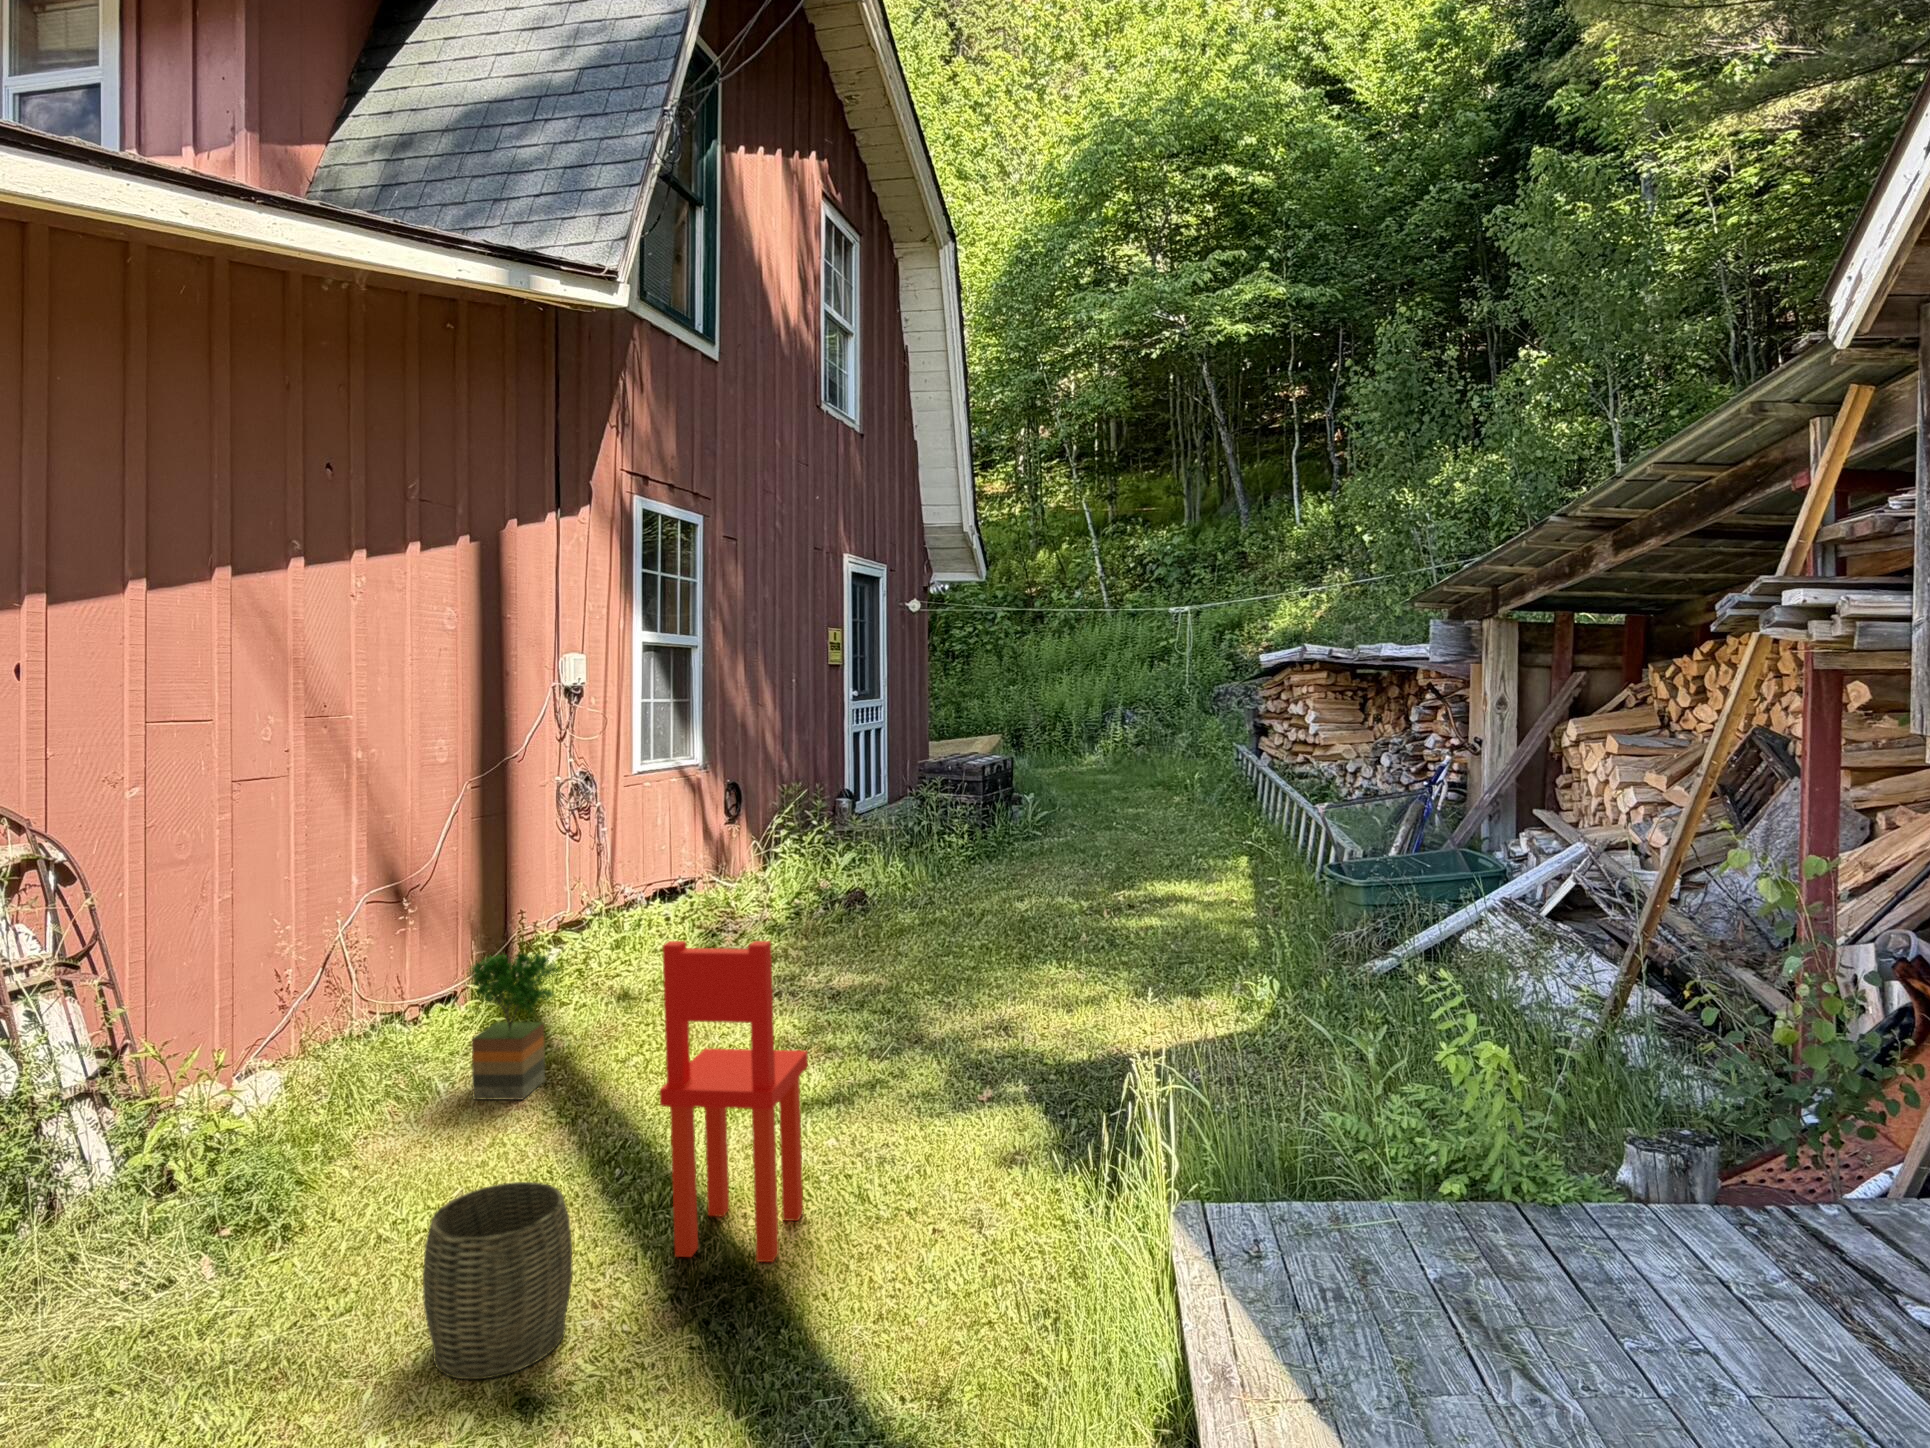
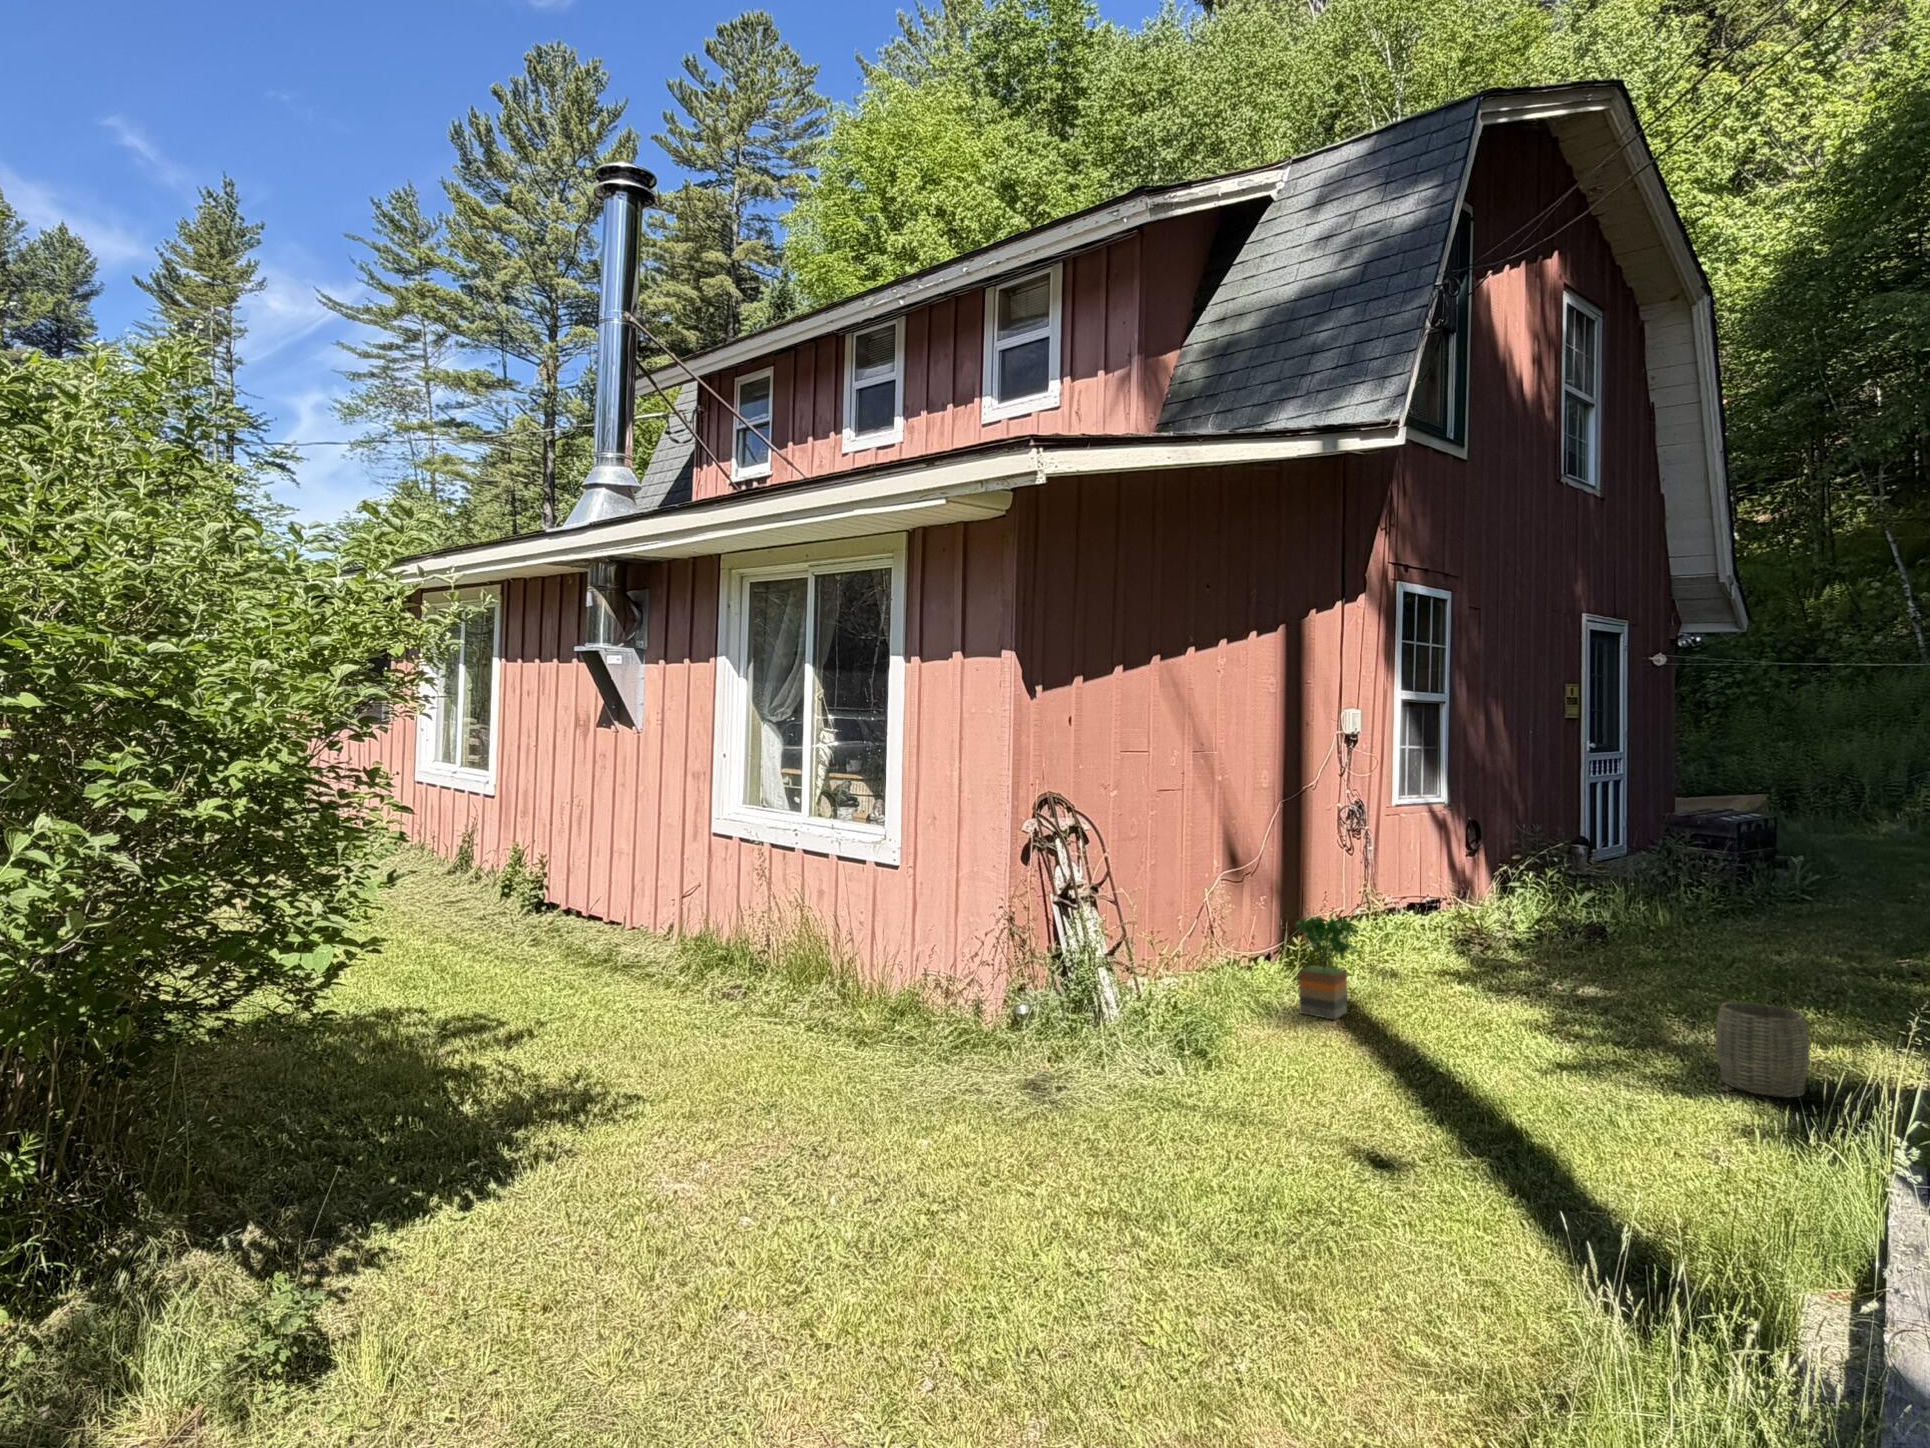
chair: present [660,941,808,1262] -> none [1462,901,1574,1140]
woven basket: present [423,1182,572,1379] -> present [1716,1002,1810,1097]

